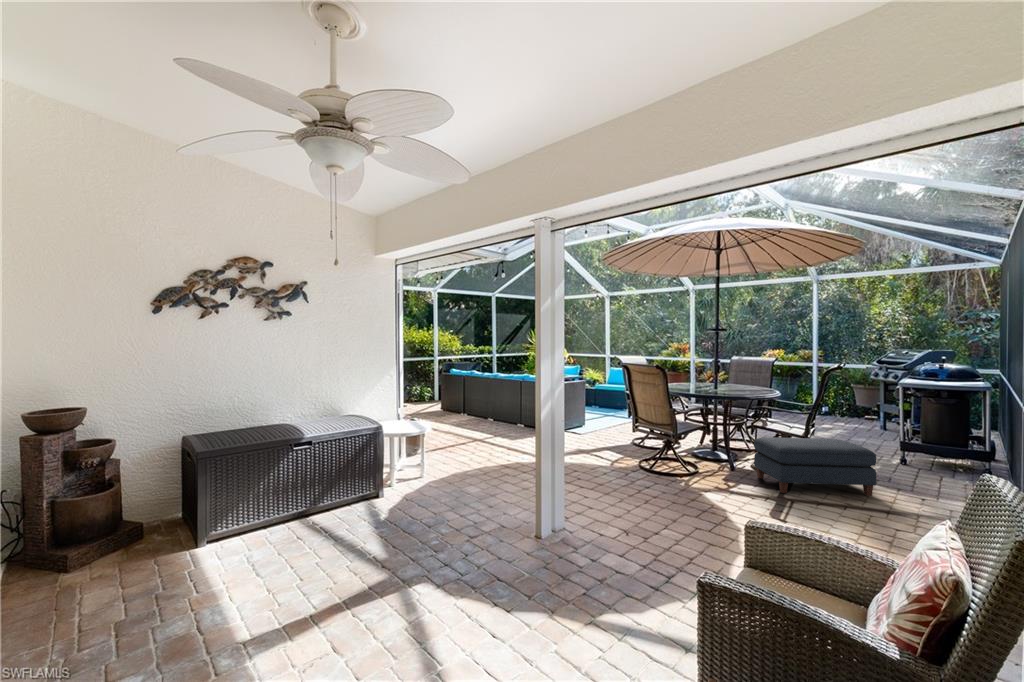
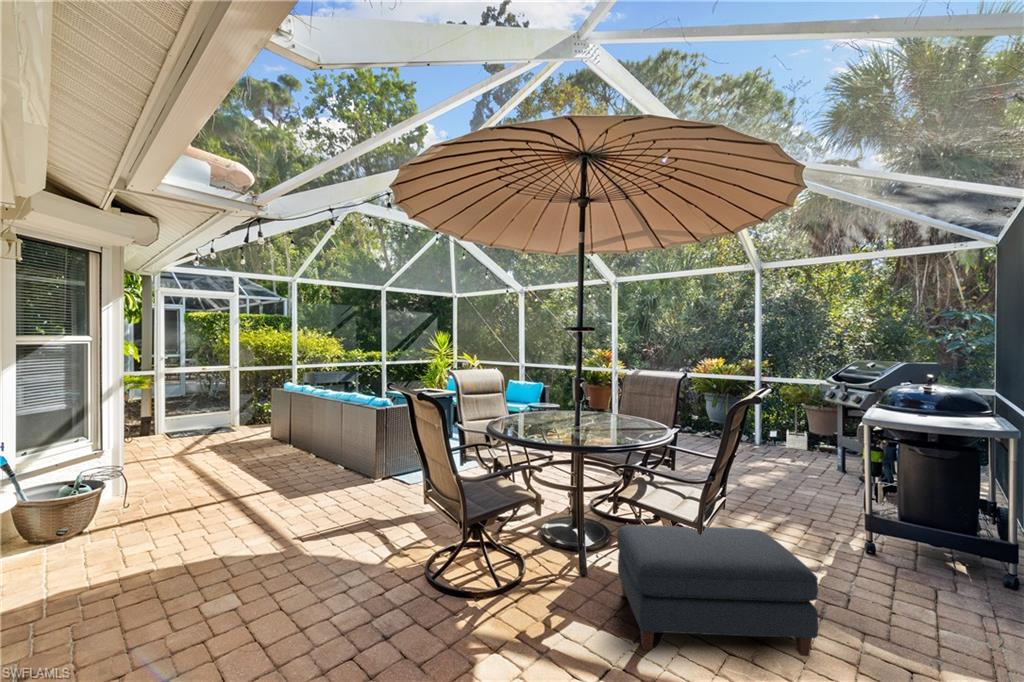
potted tree: none [832,369,857,419] -> present [779,385,810,450]

